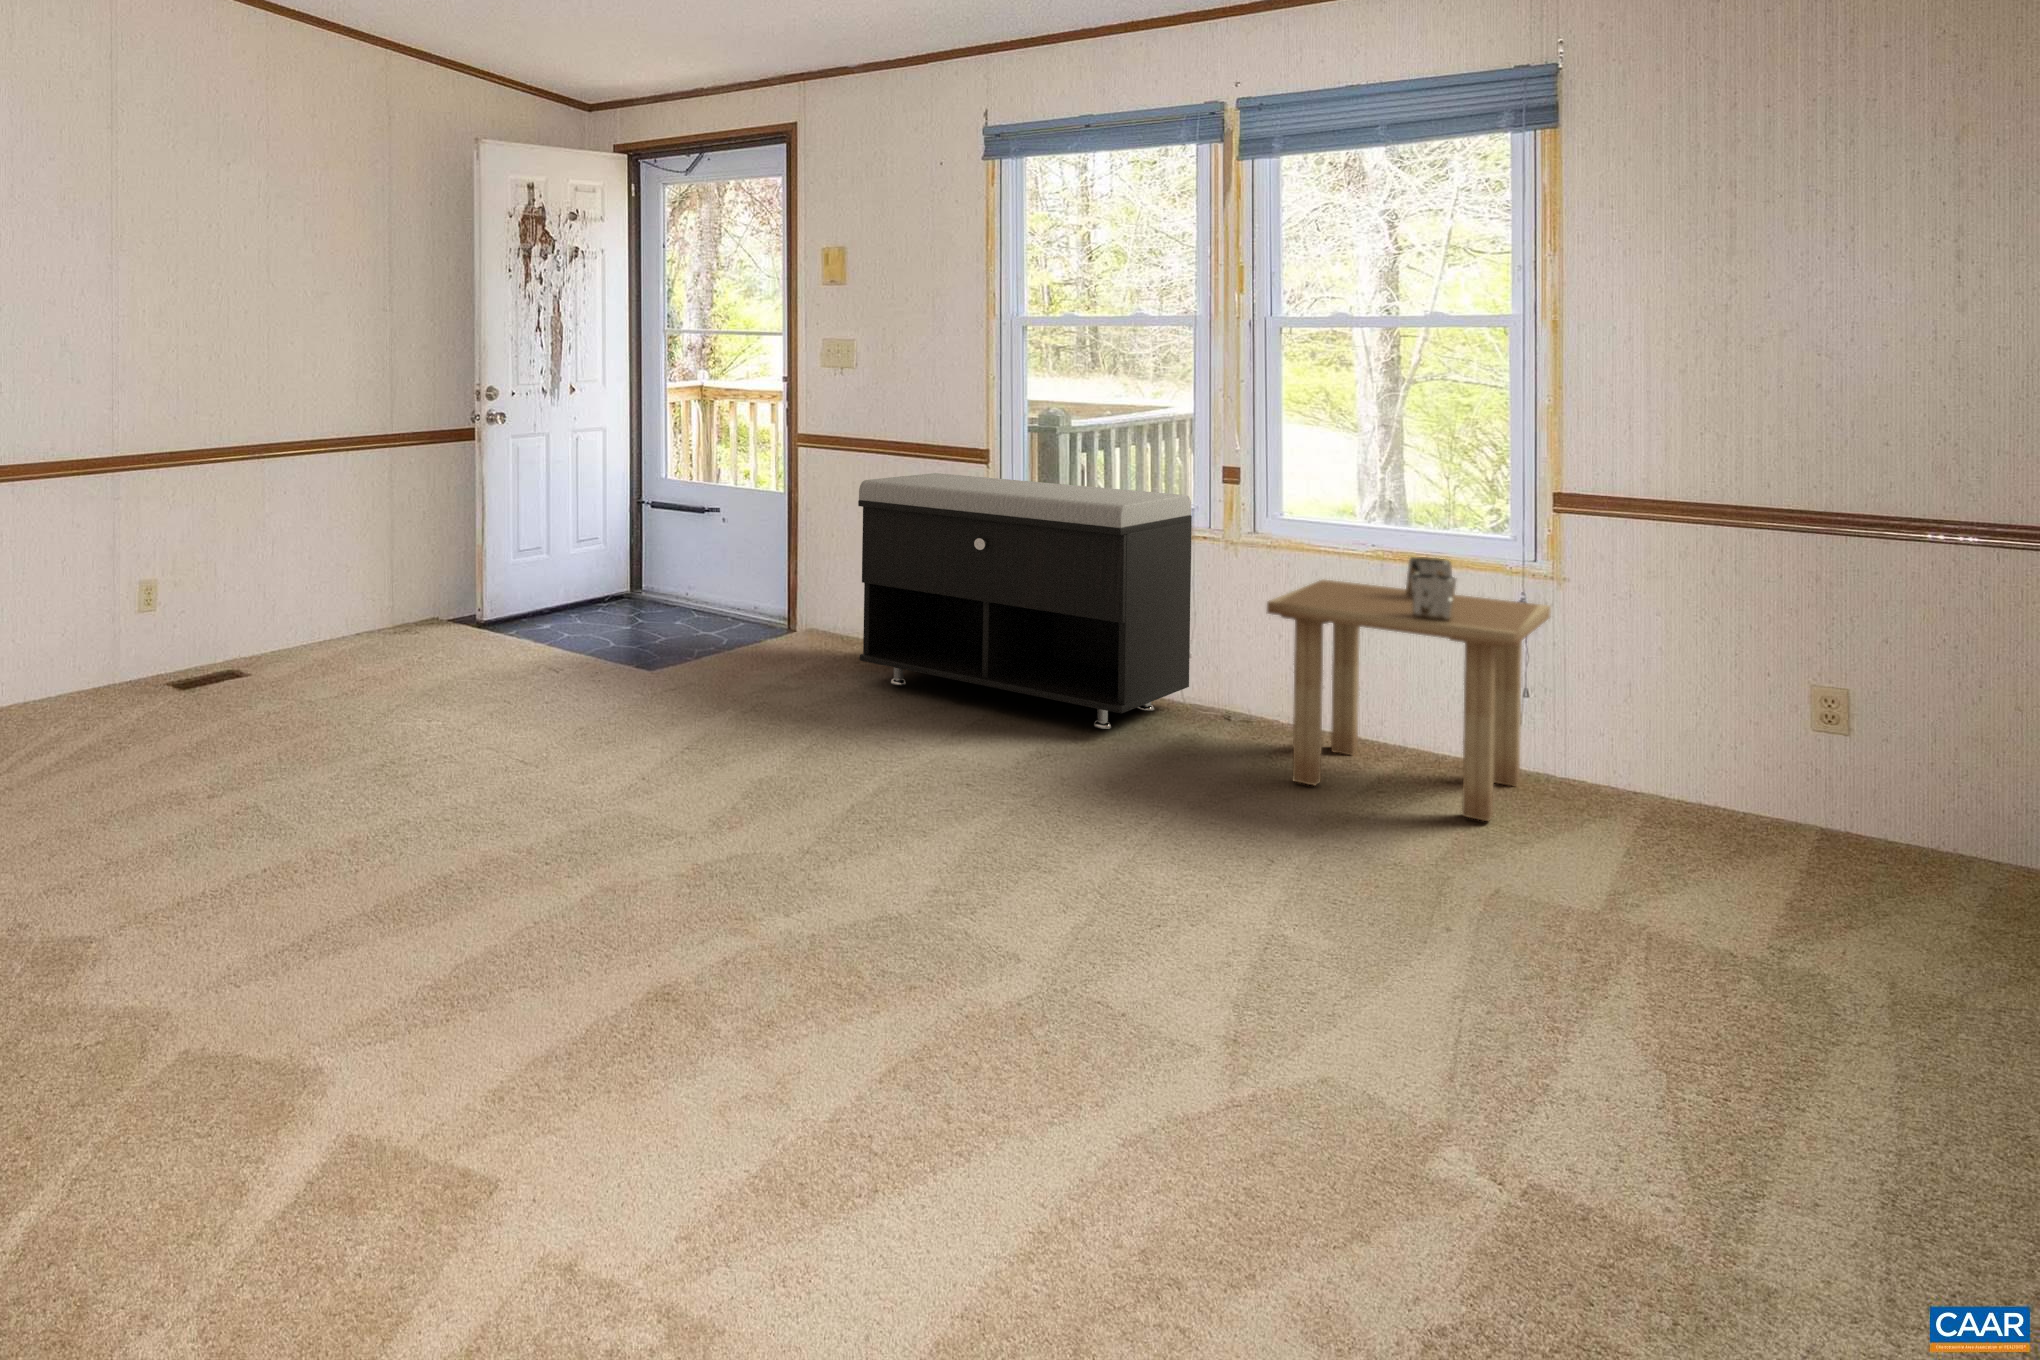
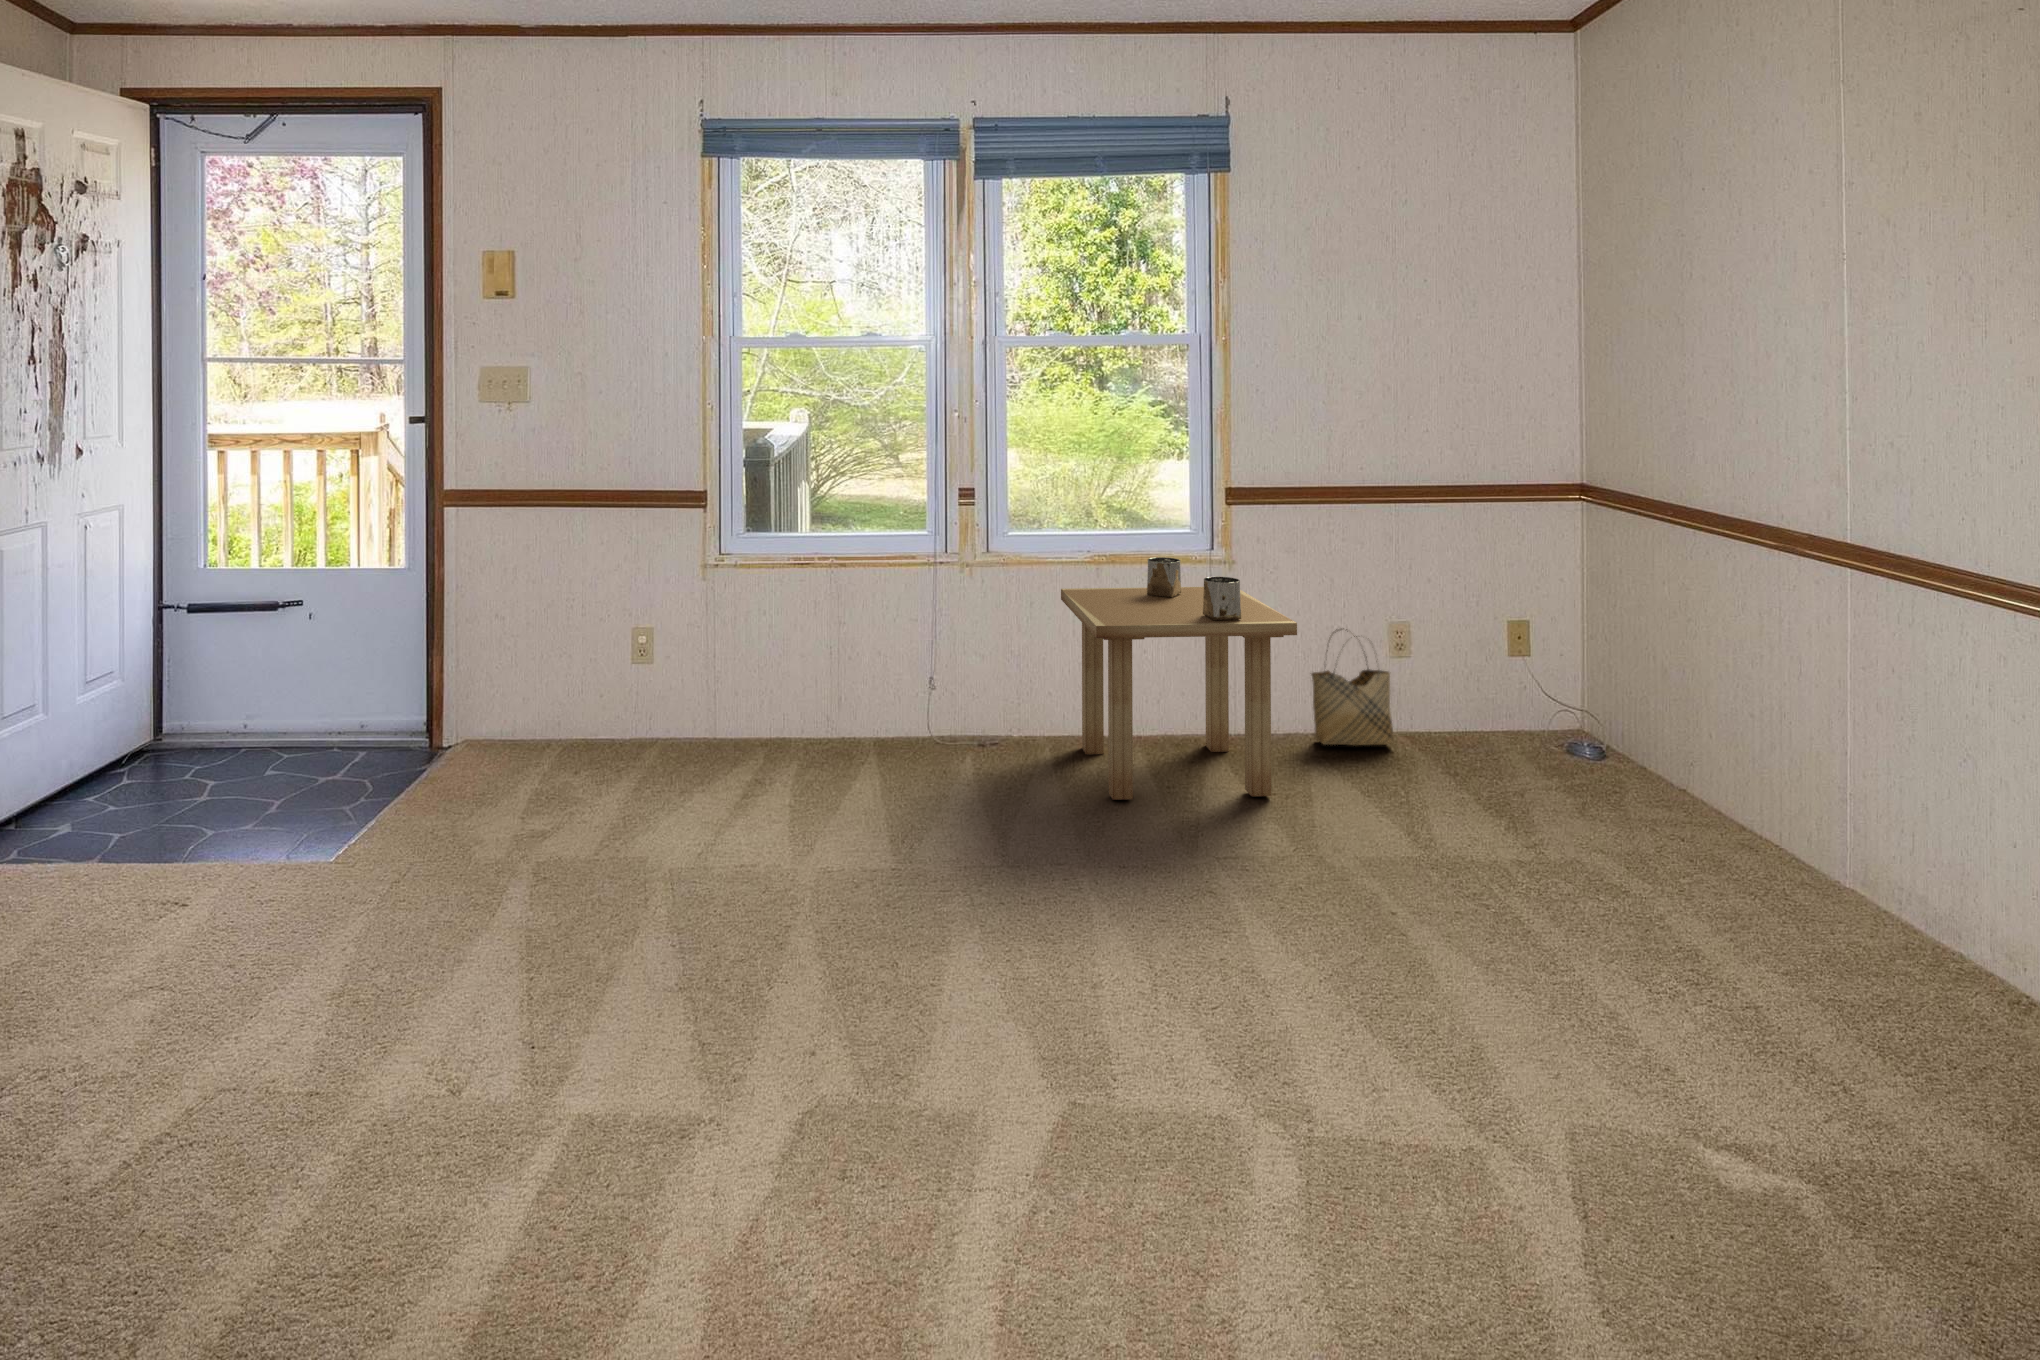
storage bench: present [858,473,1192,729] -> none [611,520,938,788]
woven basket: none [1649,678,1783,829] -> present [1311,628,1393,746]

